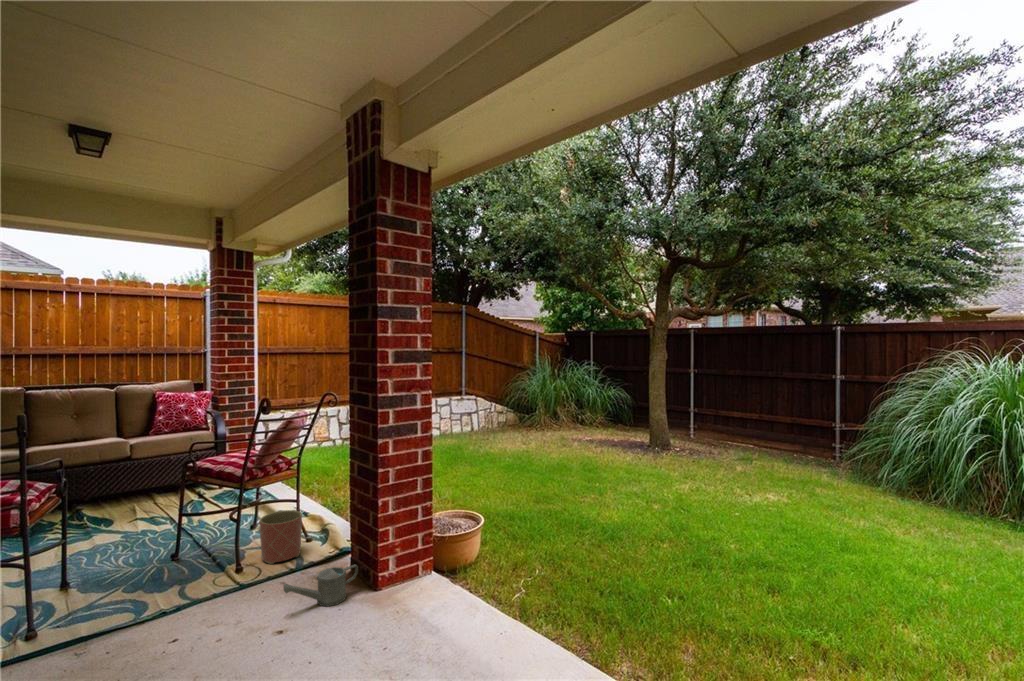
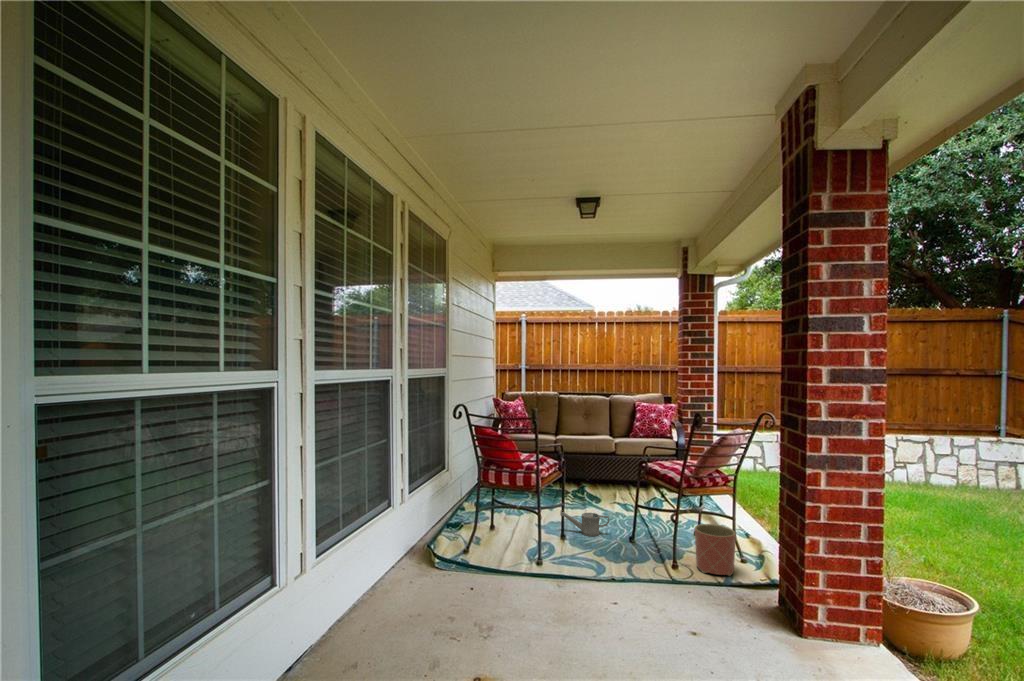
watering can: present [284,565,358,606] -> present [560,510,609,536]

